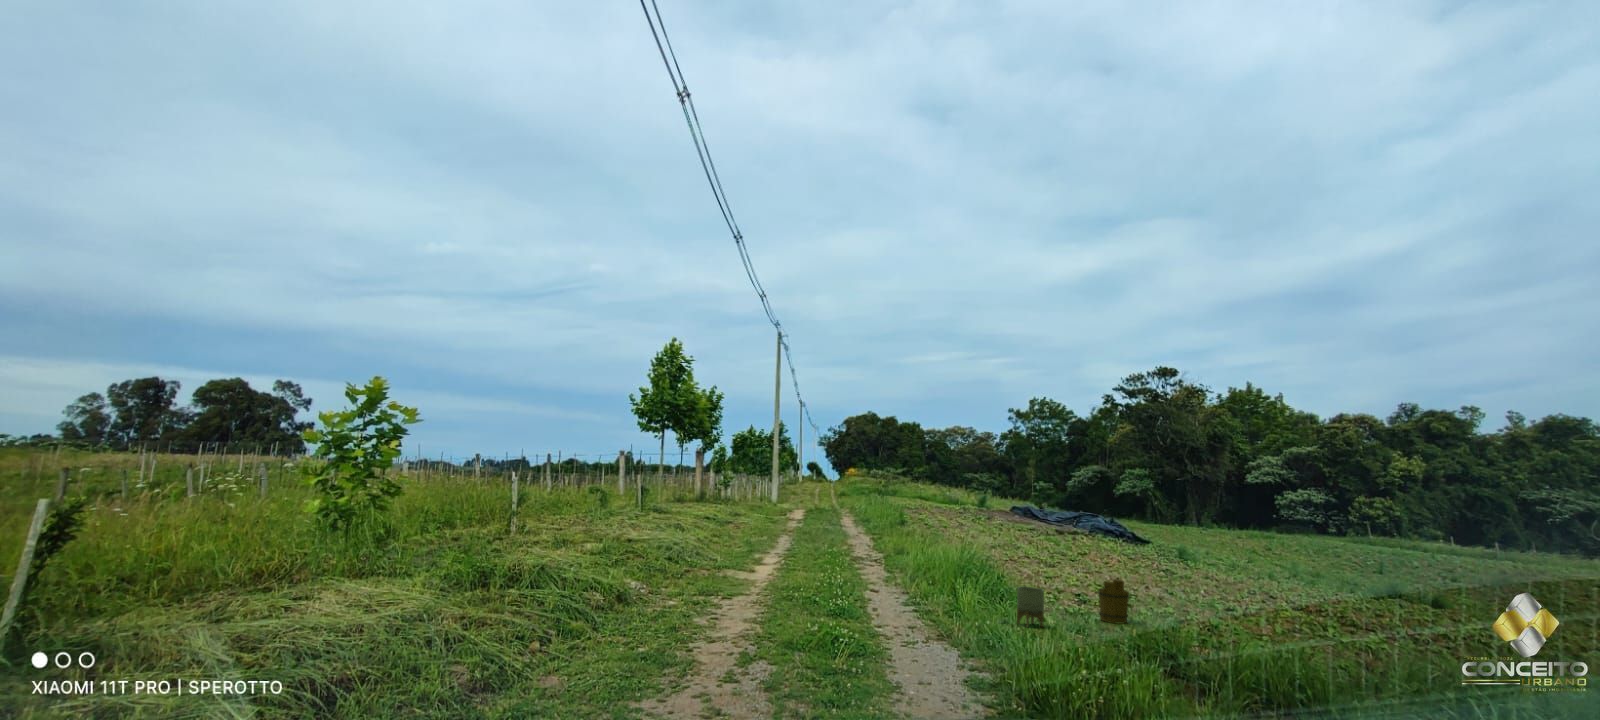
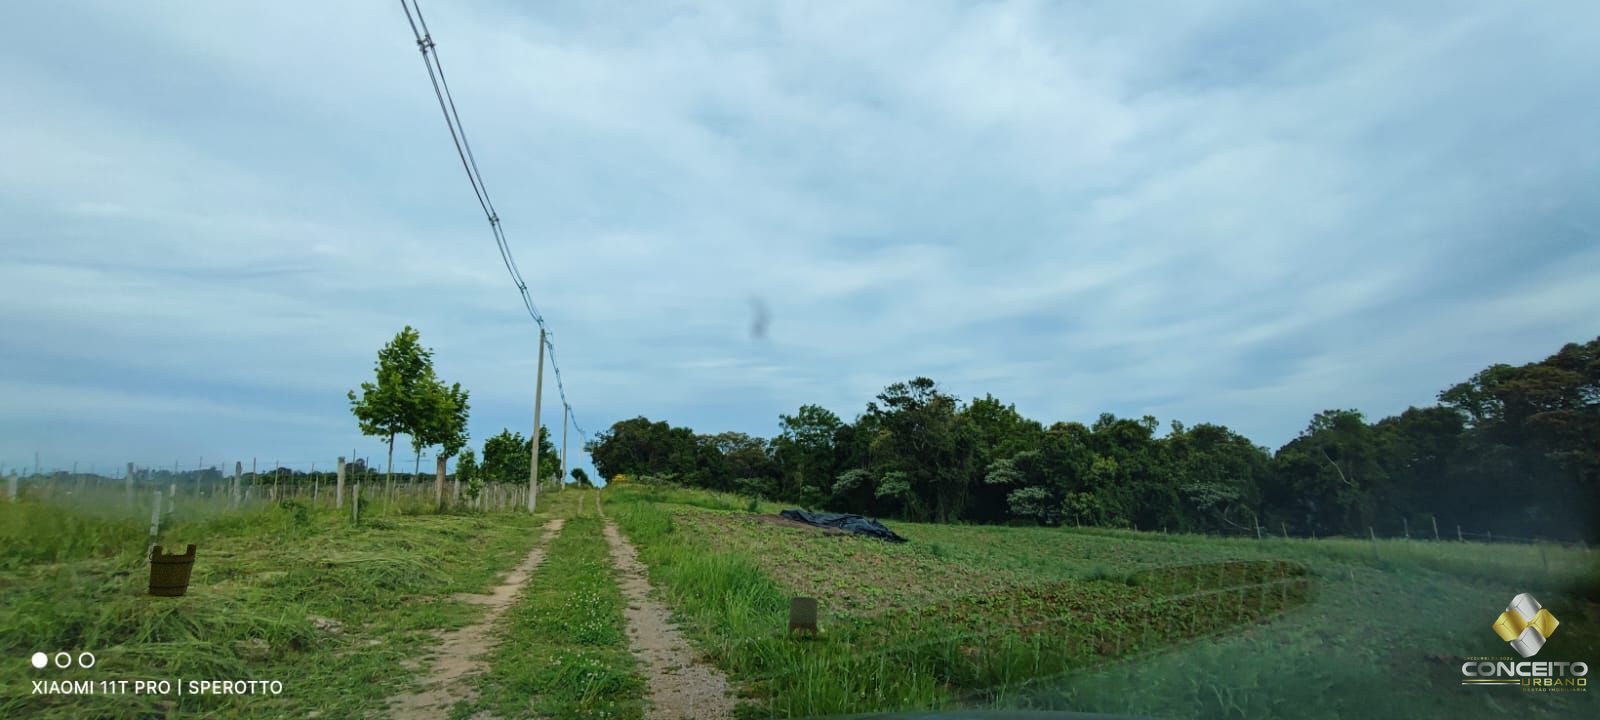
bucket: present [1096,580,1129,624] -> present [148,544,197,596]

